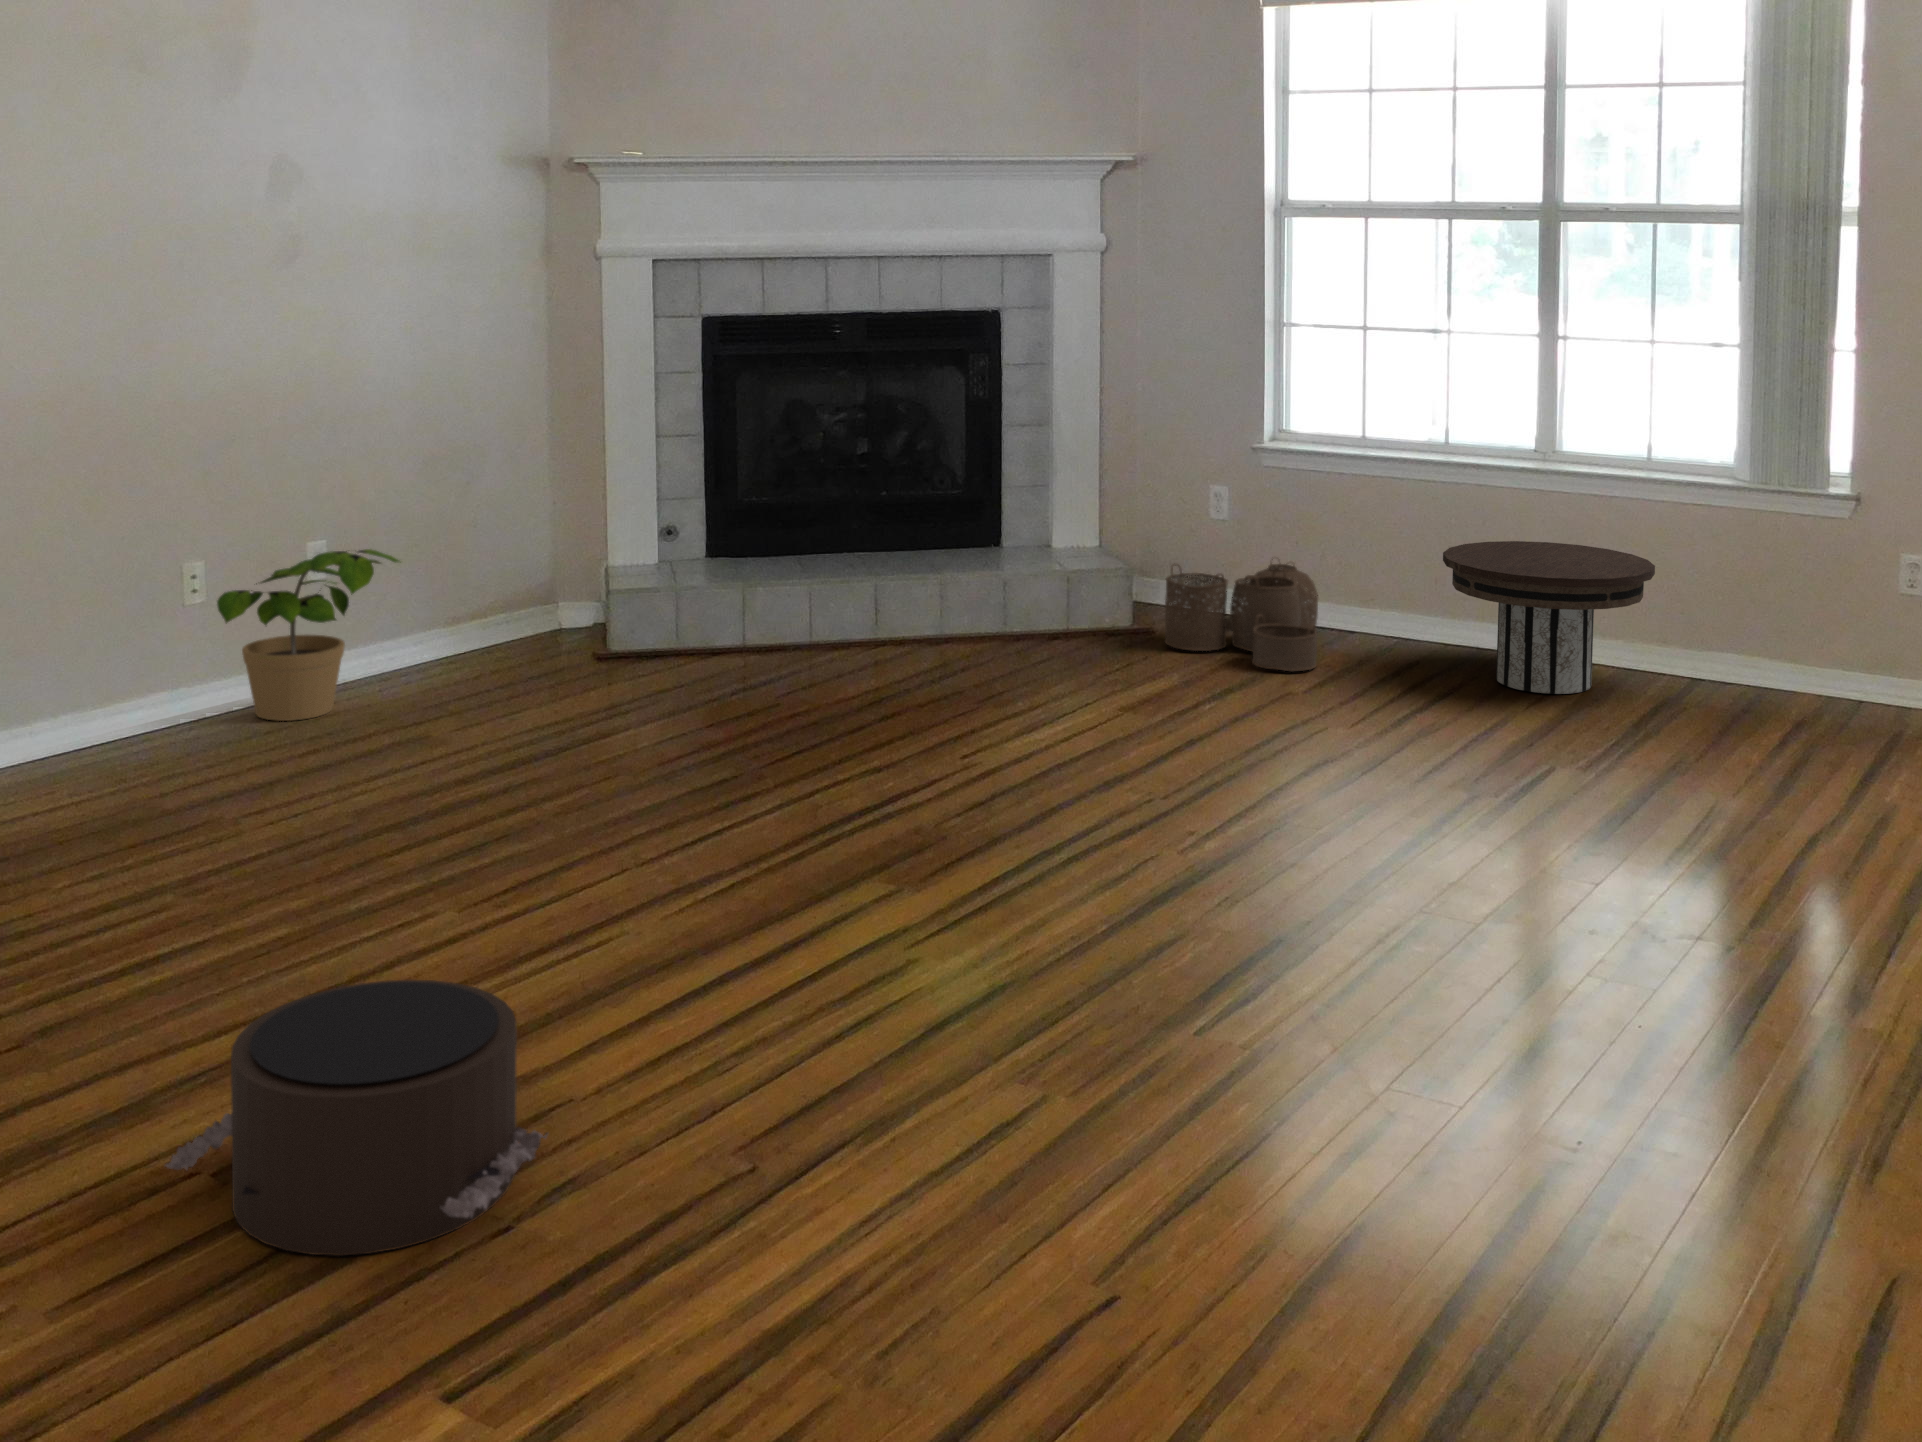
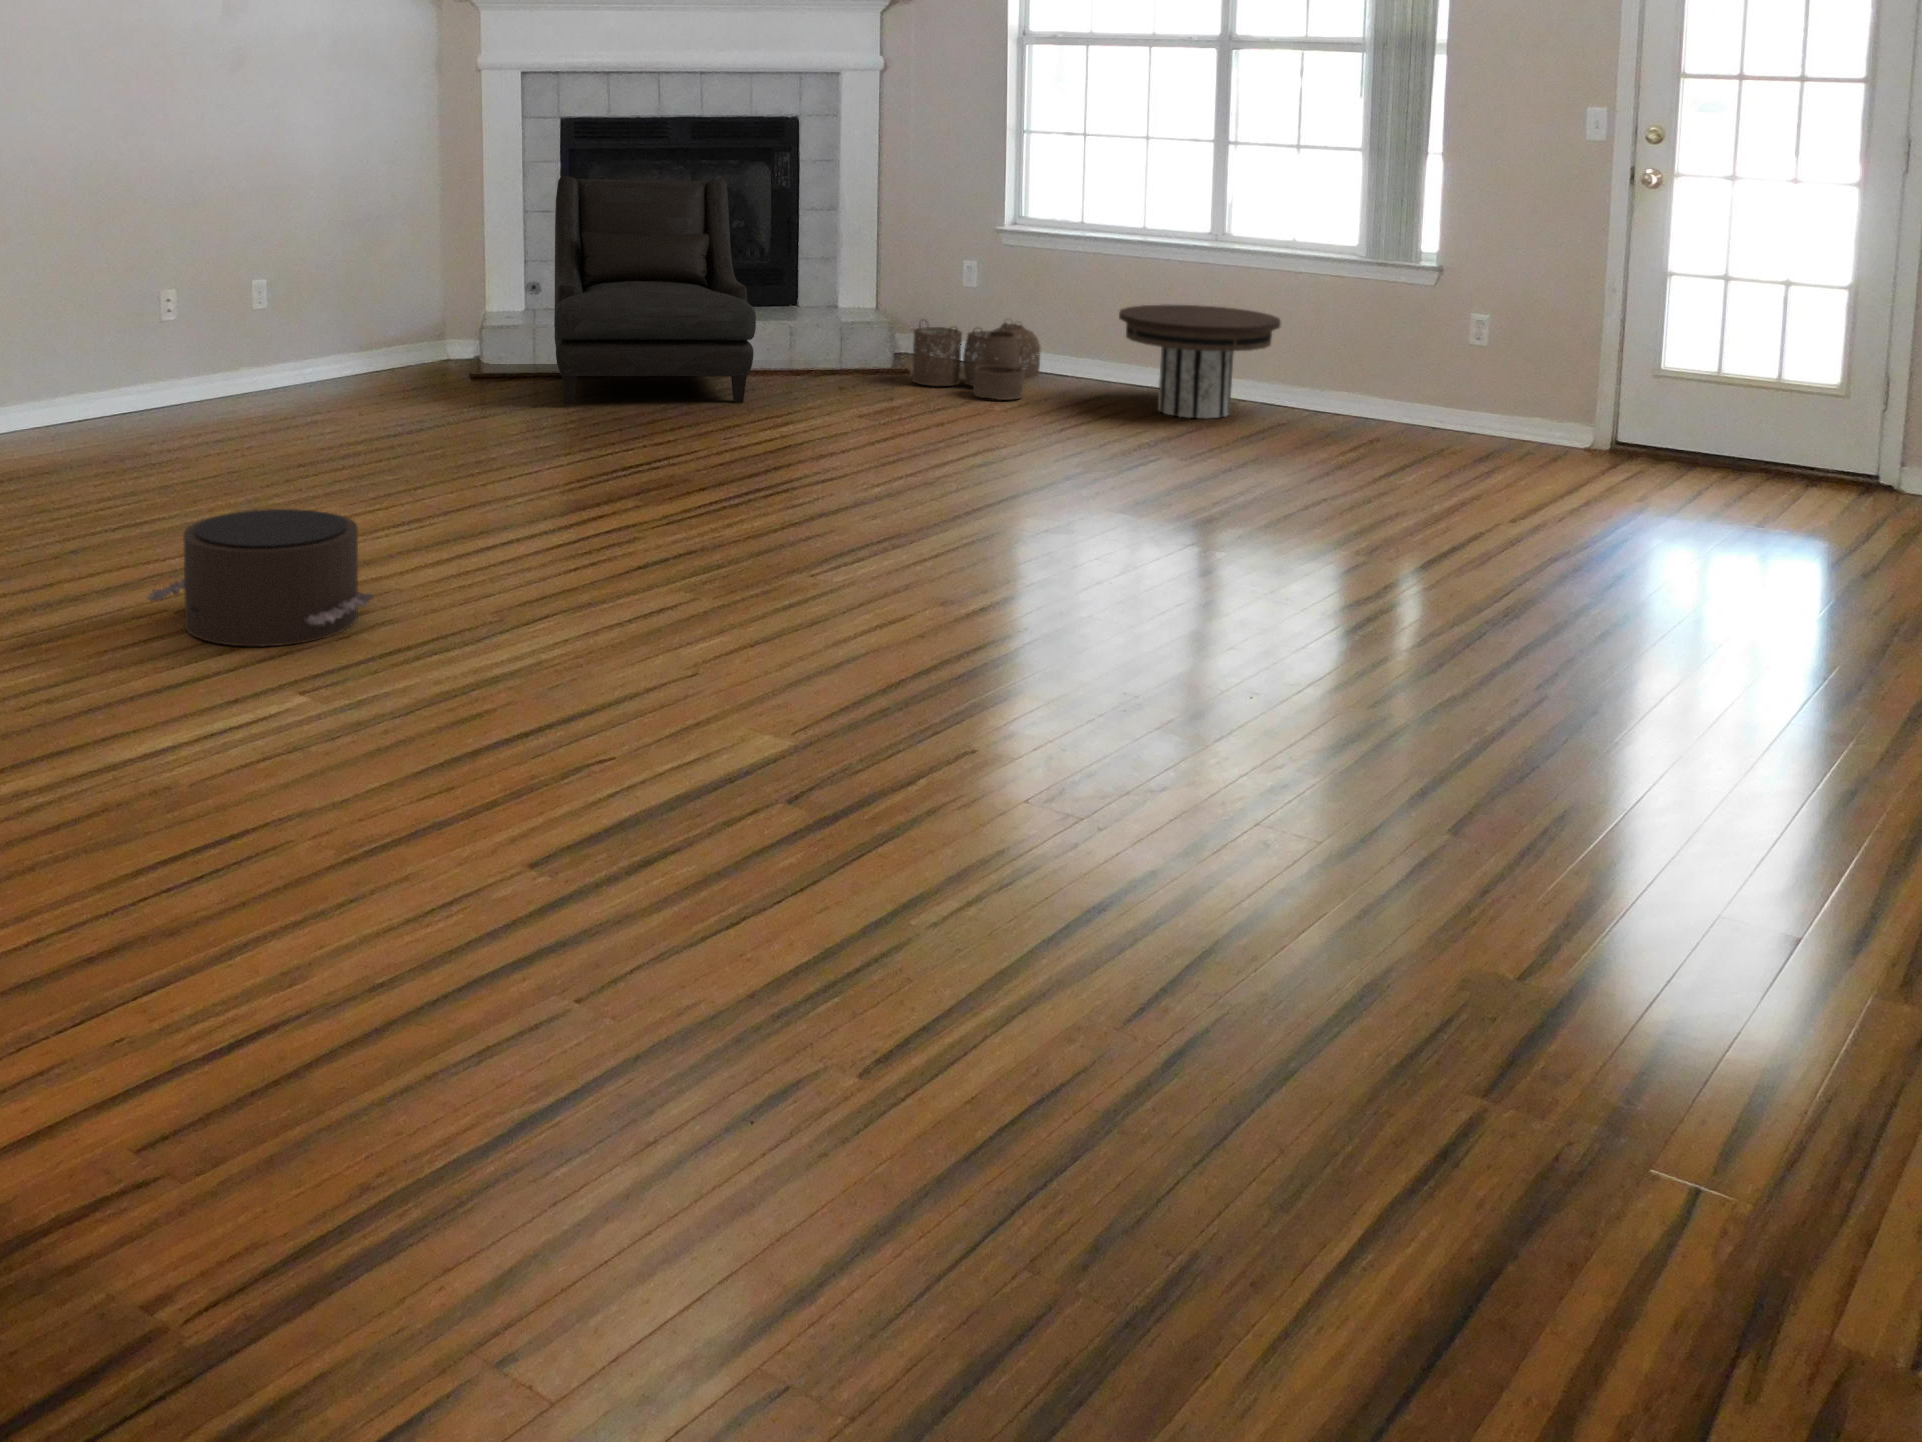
armchair: none [702,390,979,698] -> present [554,176,756,404]
potted plant: present [217,549,401,721] -> none [185,282,320,408]

